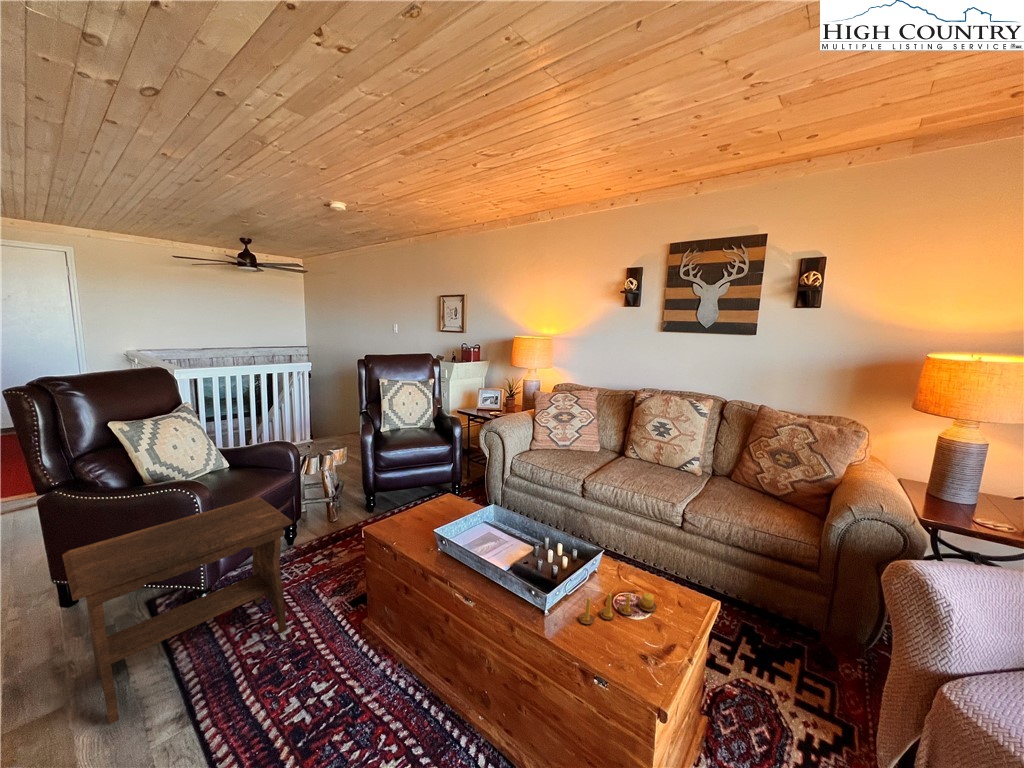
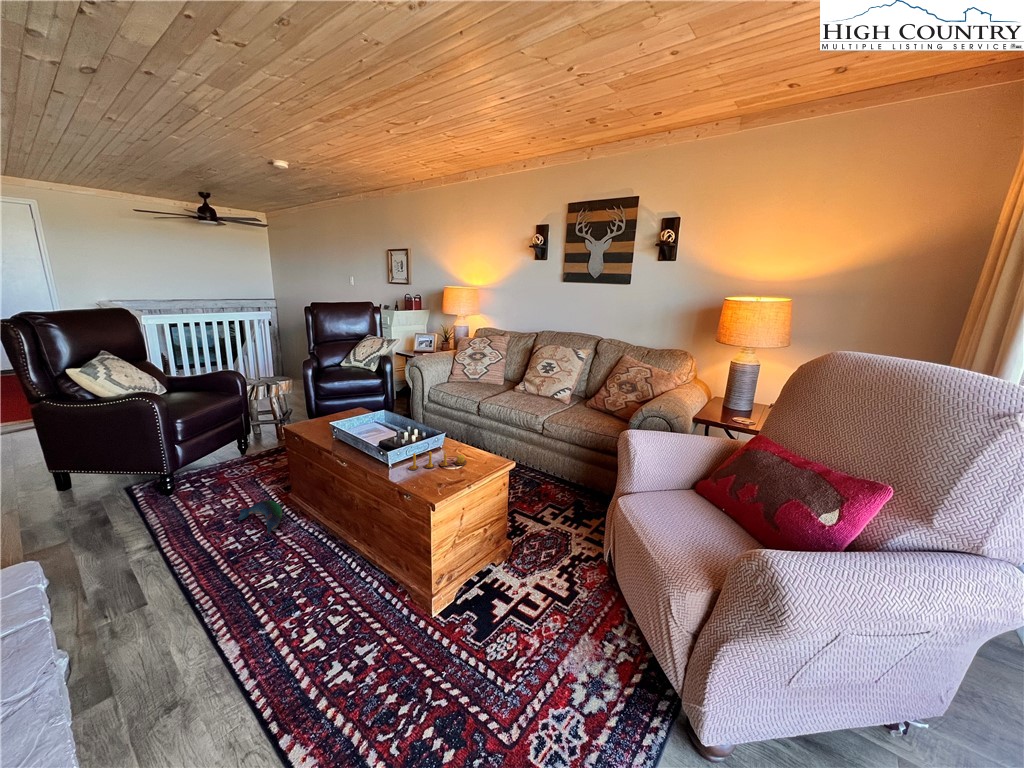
footstool: present [62,497,292,724] -> none [57,406,231,546]
plush toy: none [300,635,363,696] -> present [238,500,284,534]

